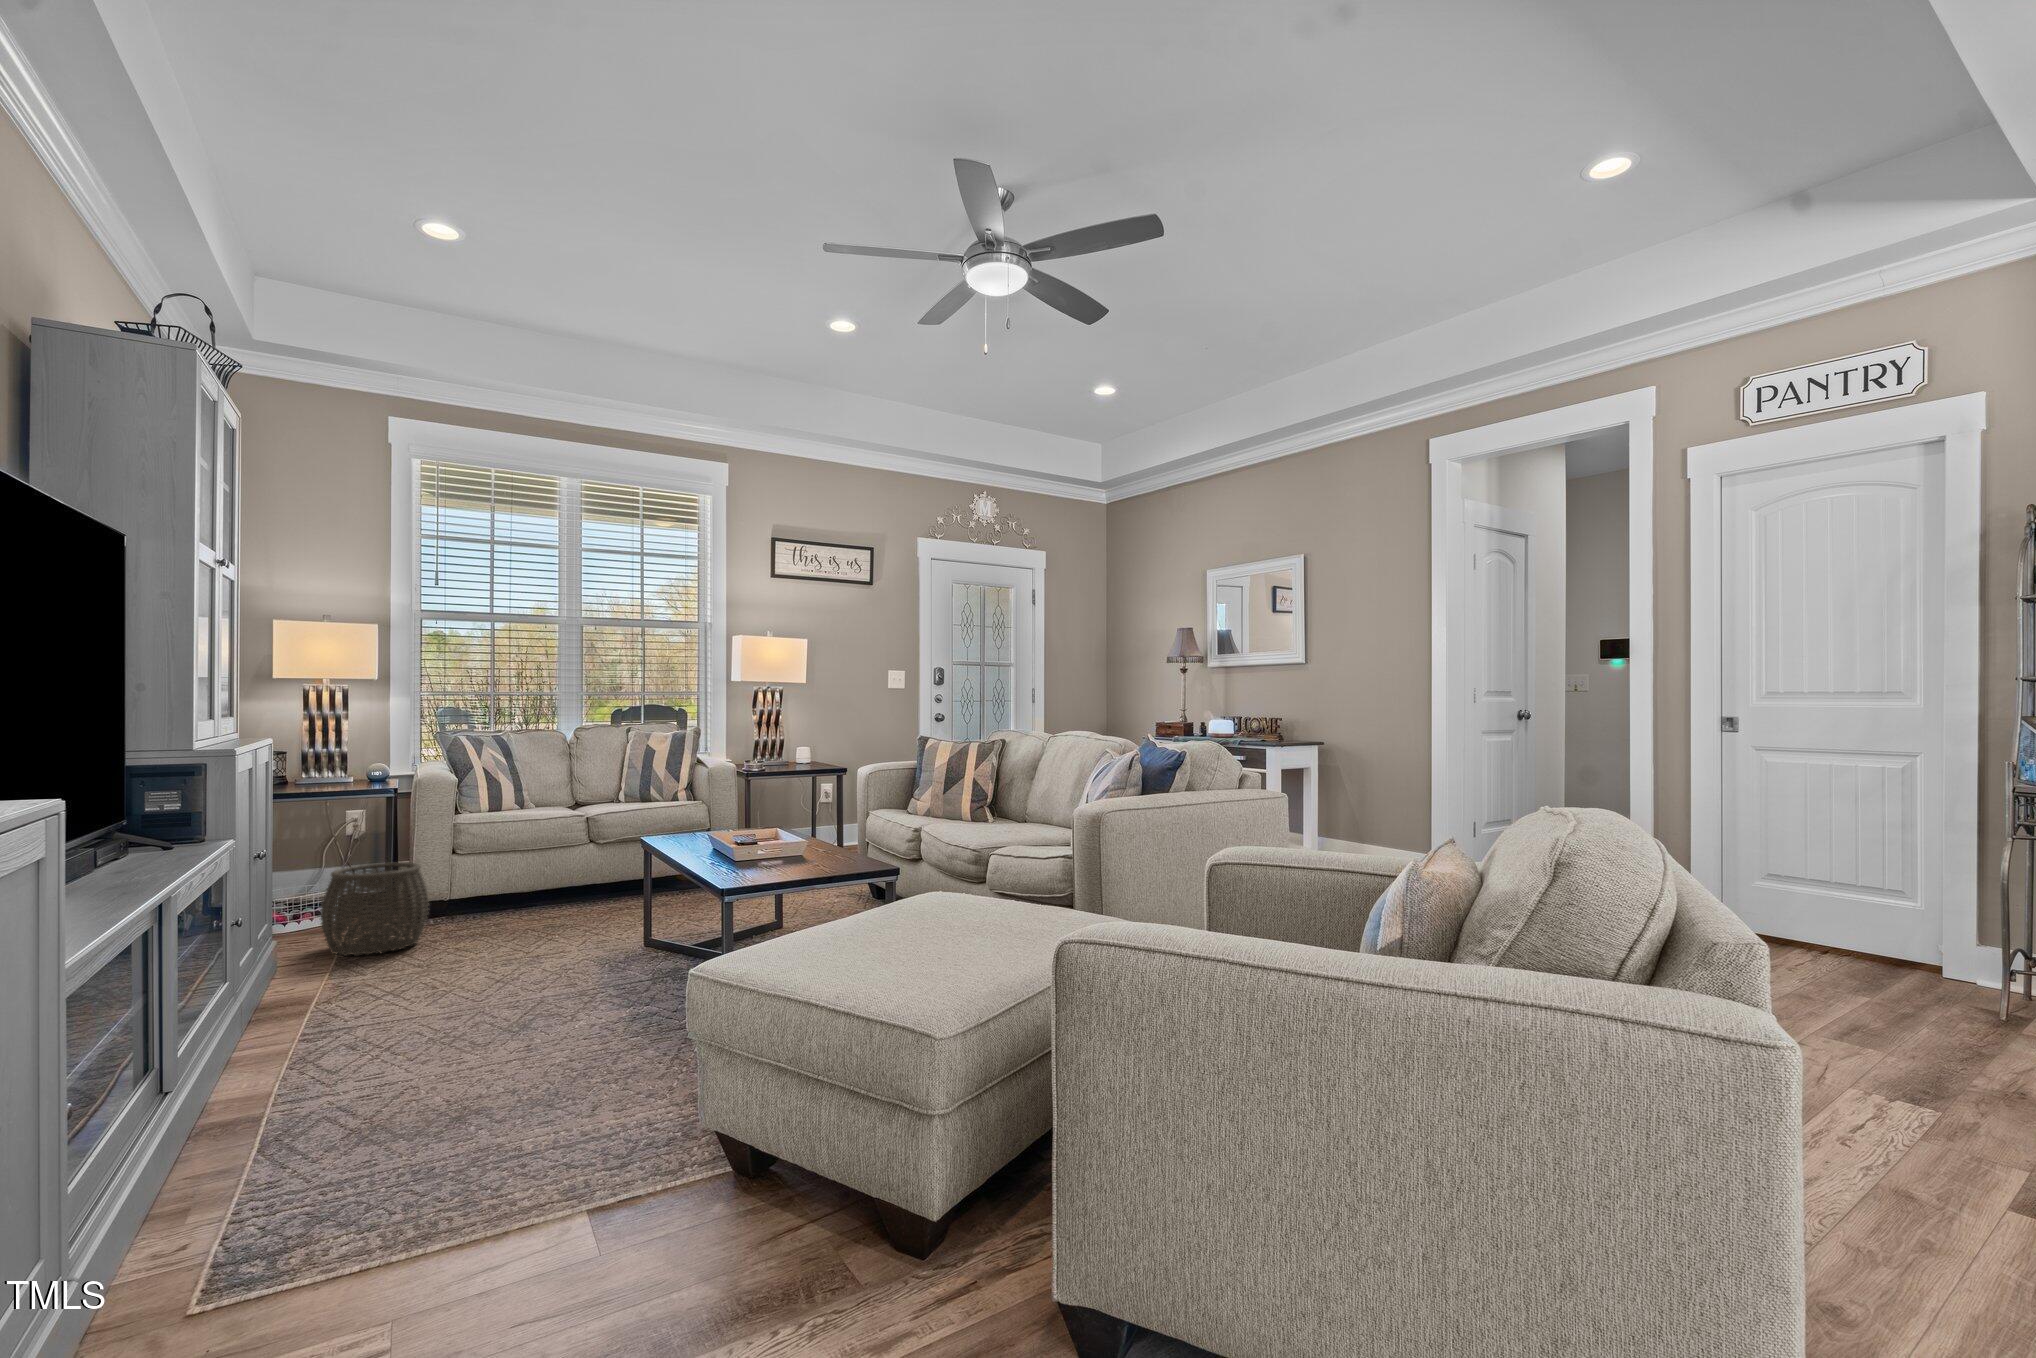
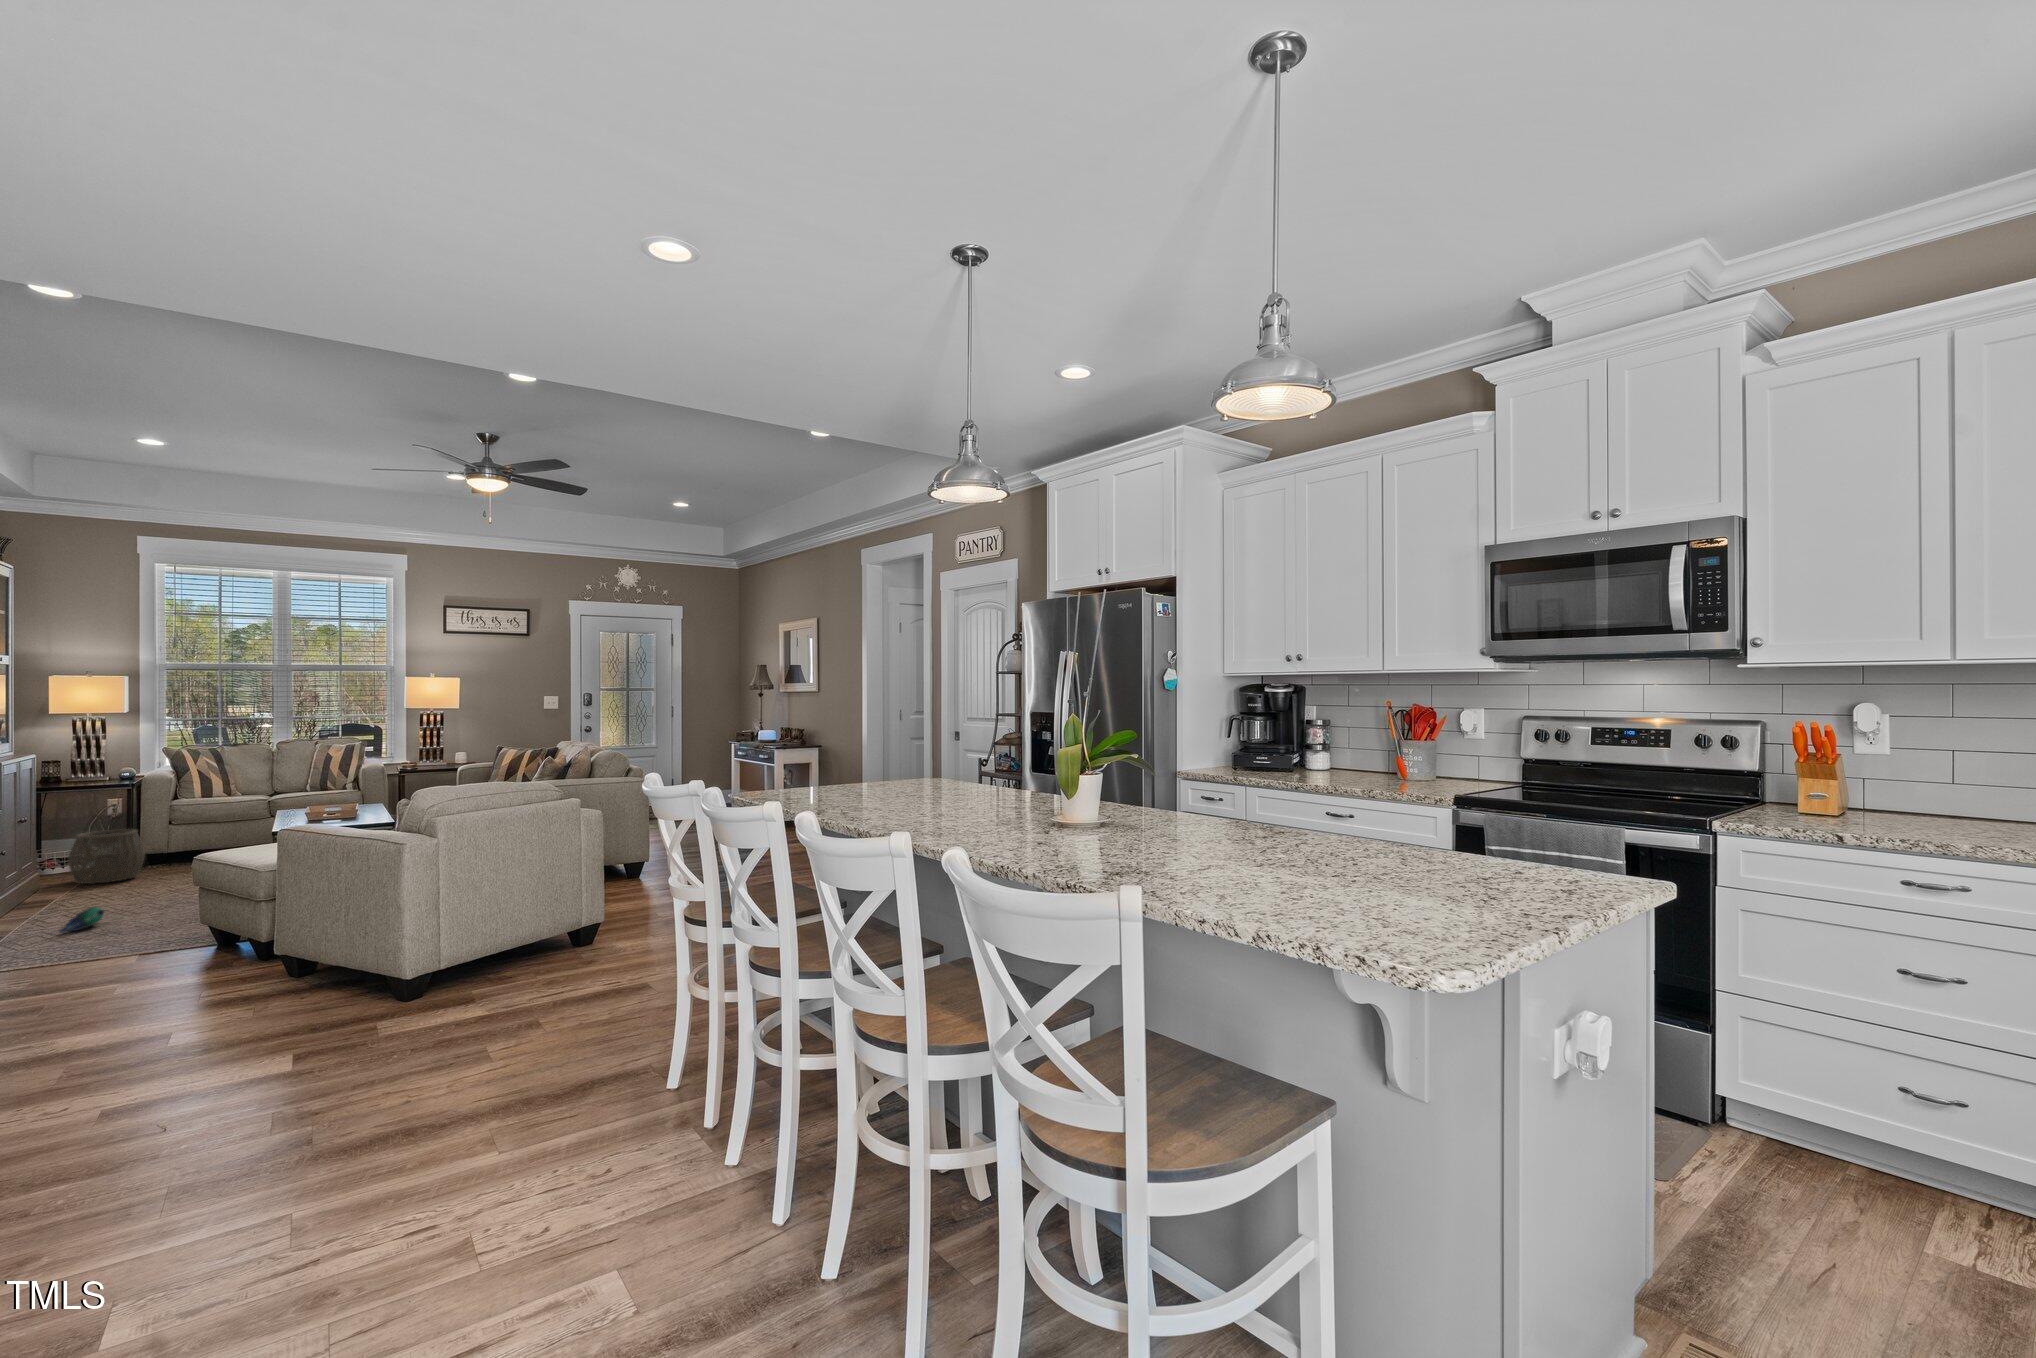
plush toy: none [373,1030,446,1094] -> present [59,907,104,933]

